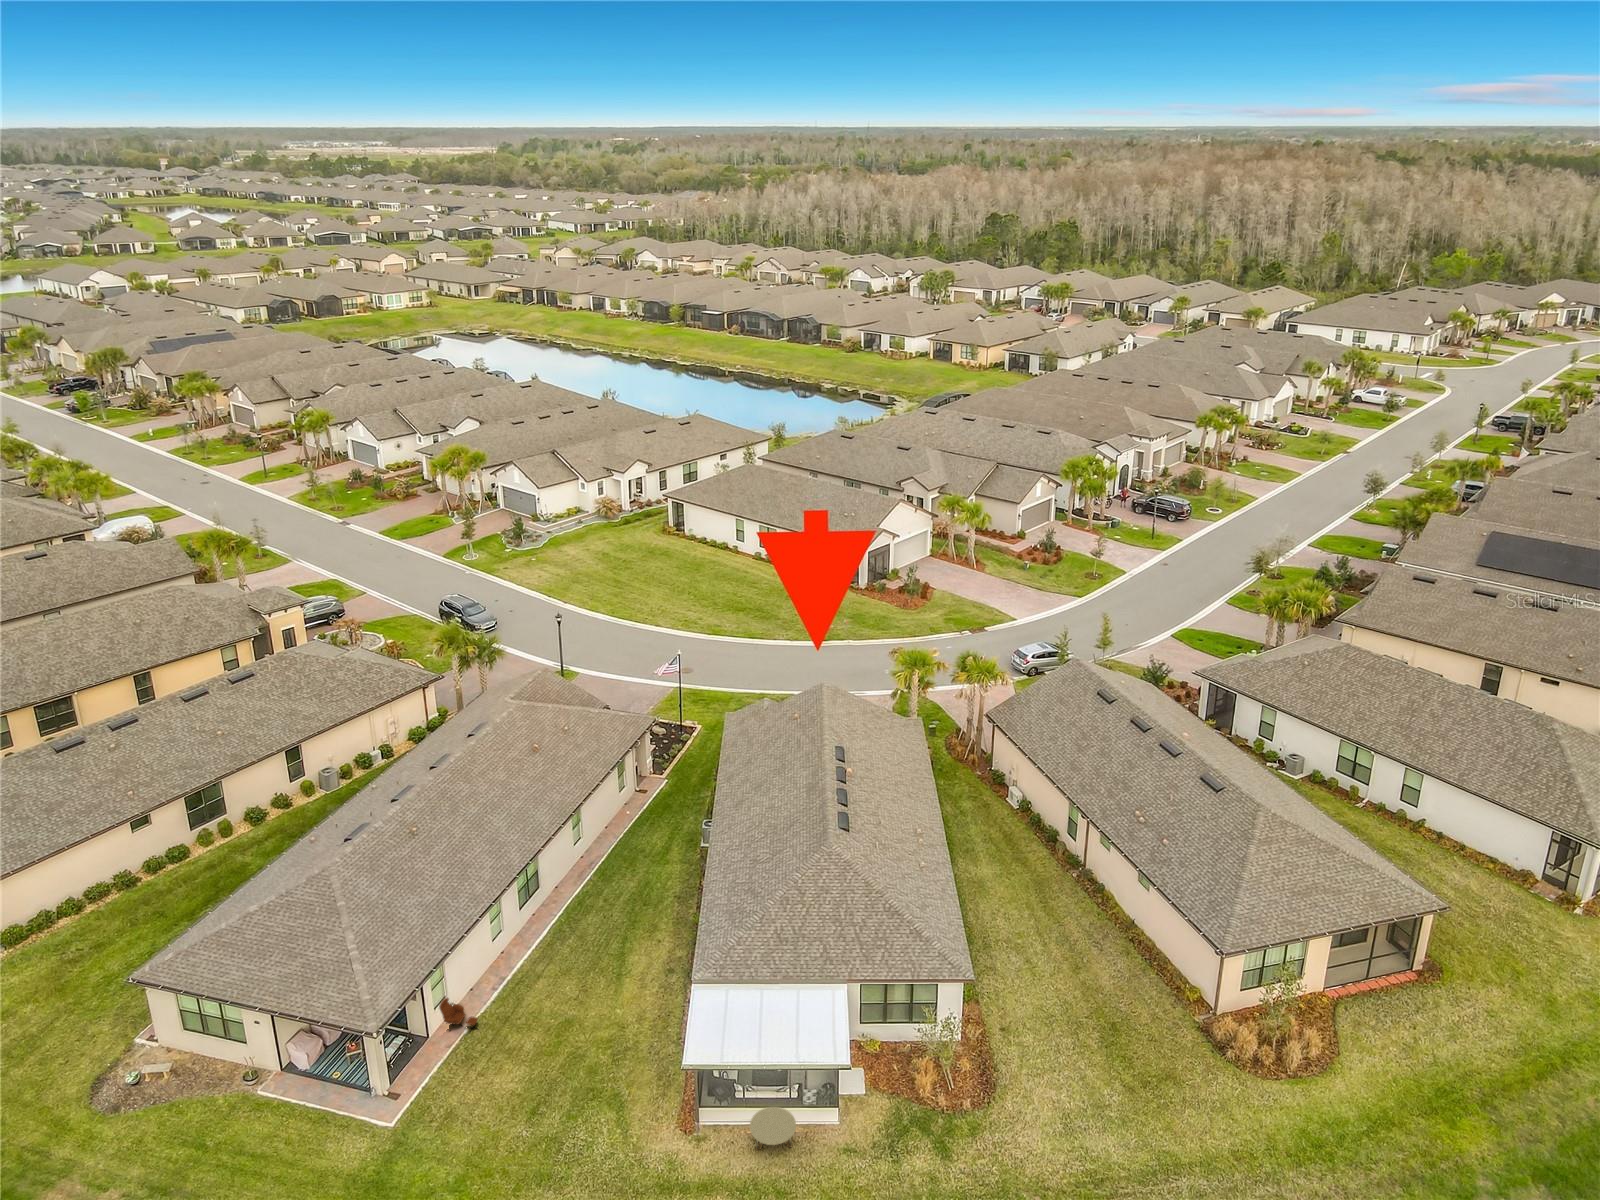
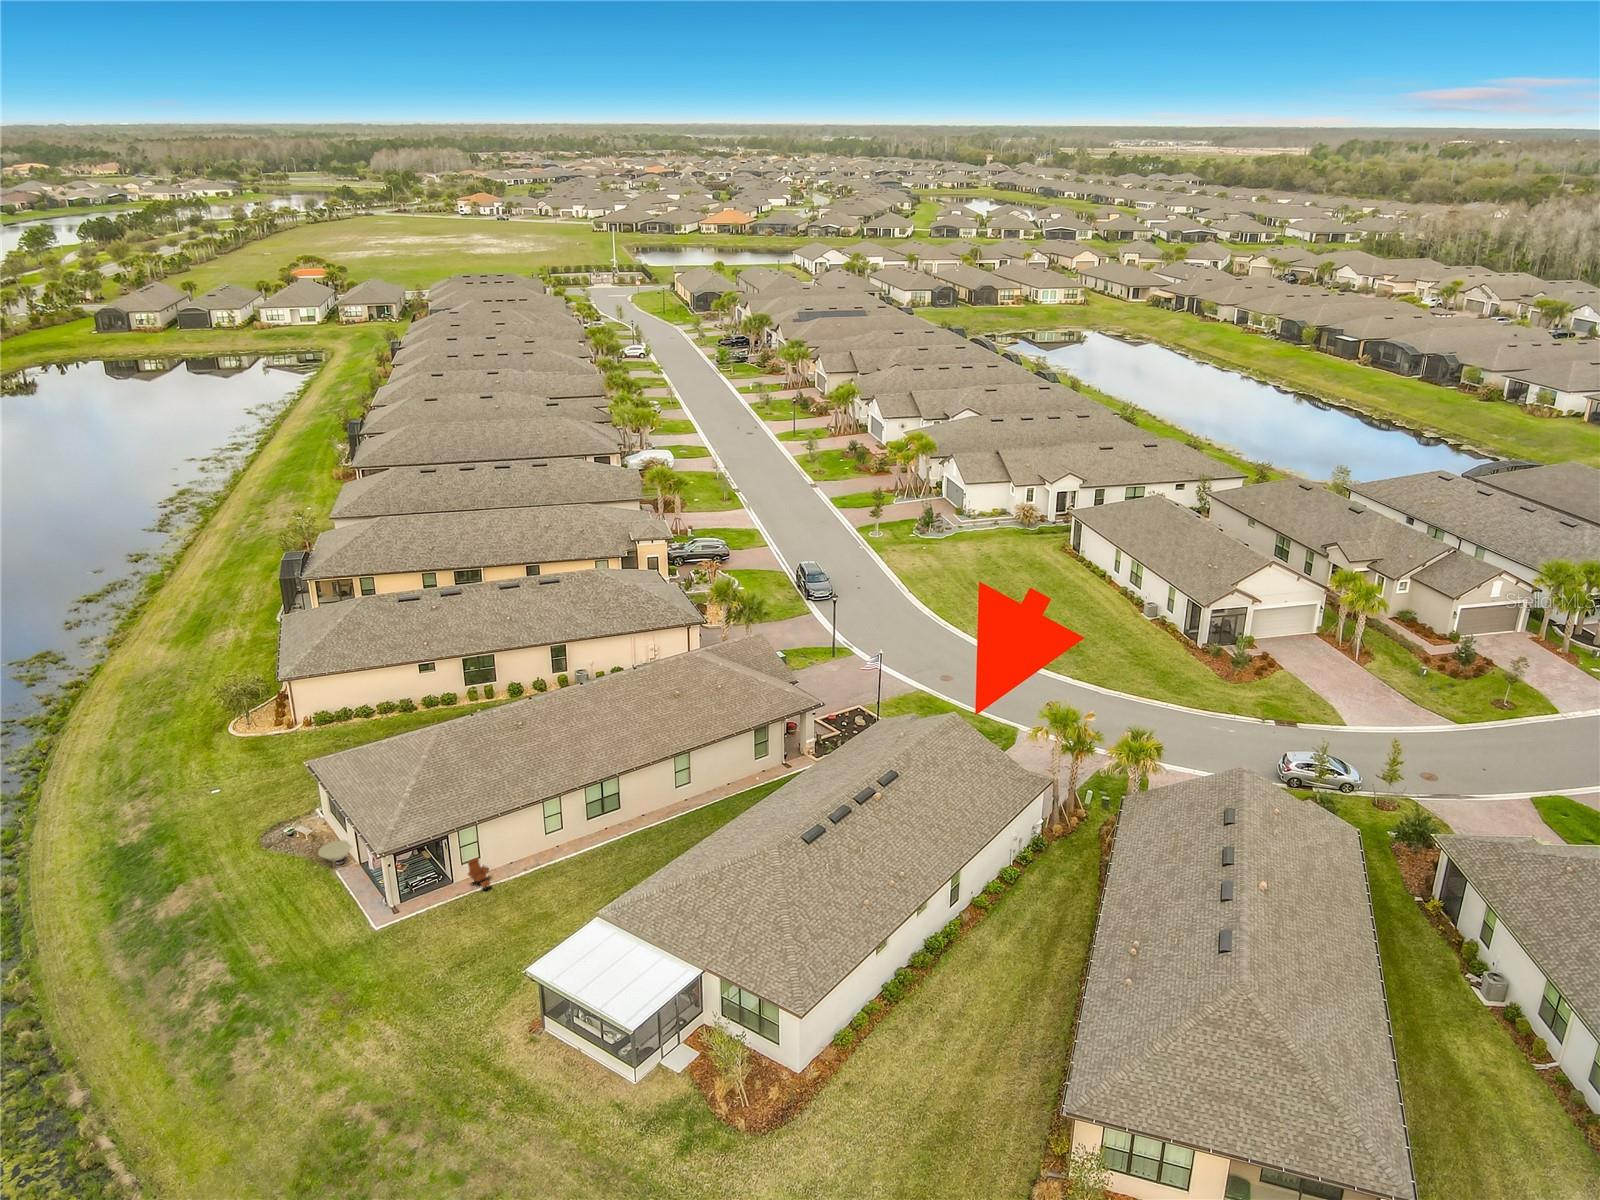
round table: present [750,1107,796,1151] -> present [318,840,352,869]

